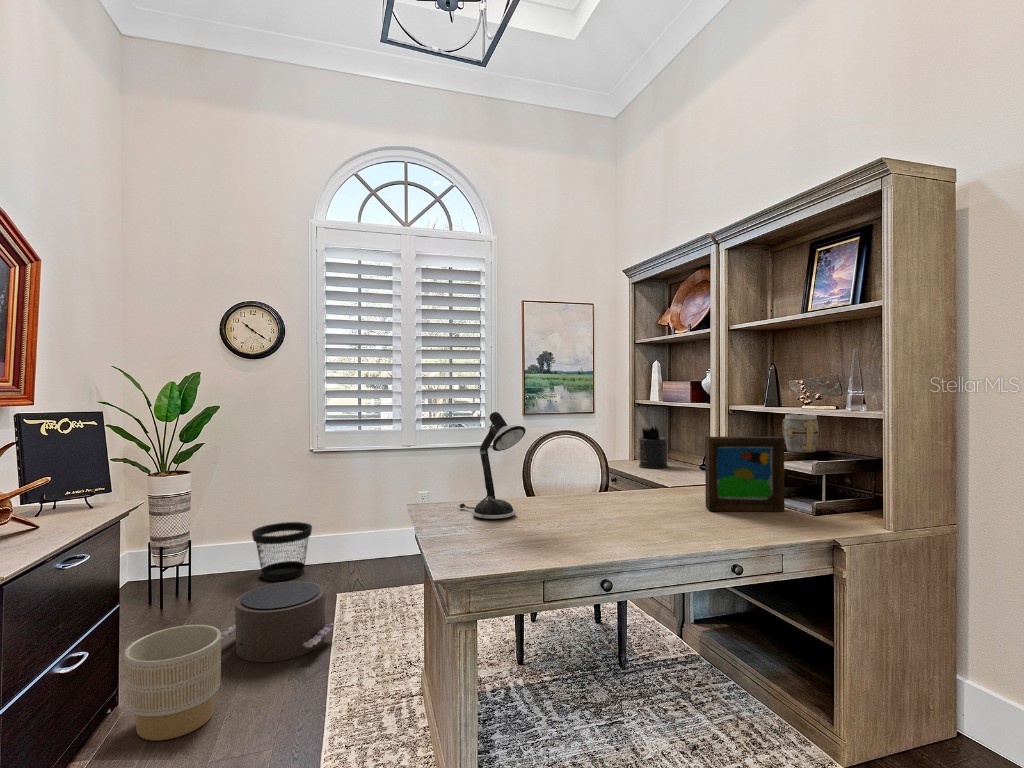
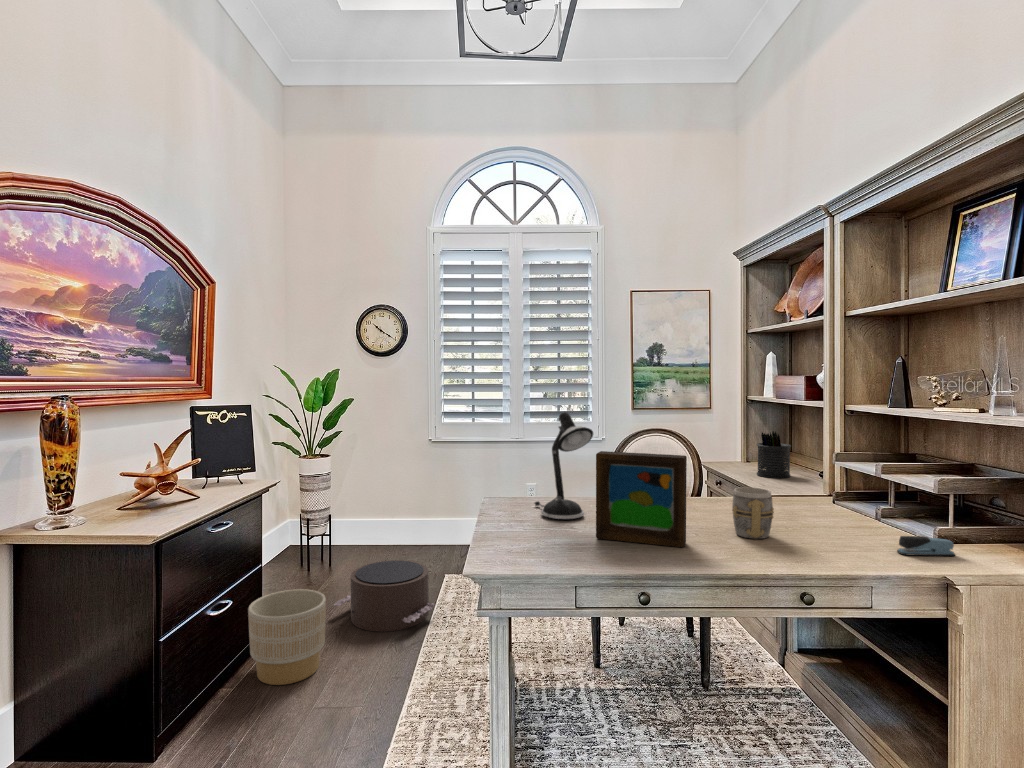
mug: present [782,414,819,453] -> present [732,487,774,539]
picture frame: present [705,436,785,511] -> present [596,451,687,547]
stapler: none [796,507,838,524] -> present [897,536,955,556]
wastebasket: present [252,522,312,581] -> none [383,506,435,559]

